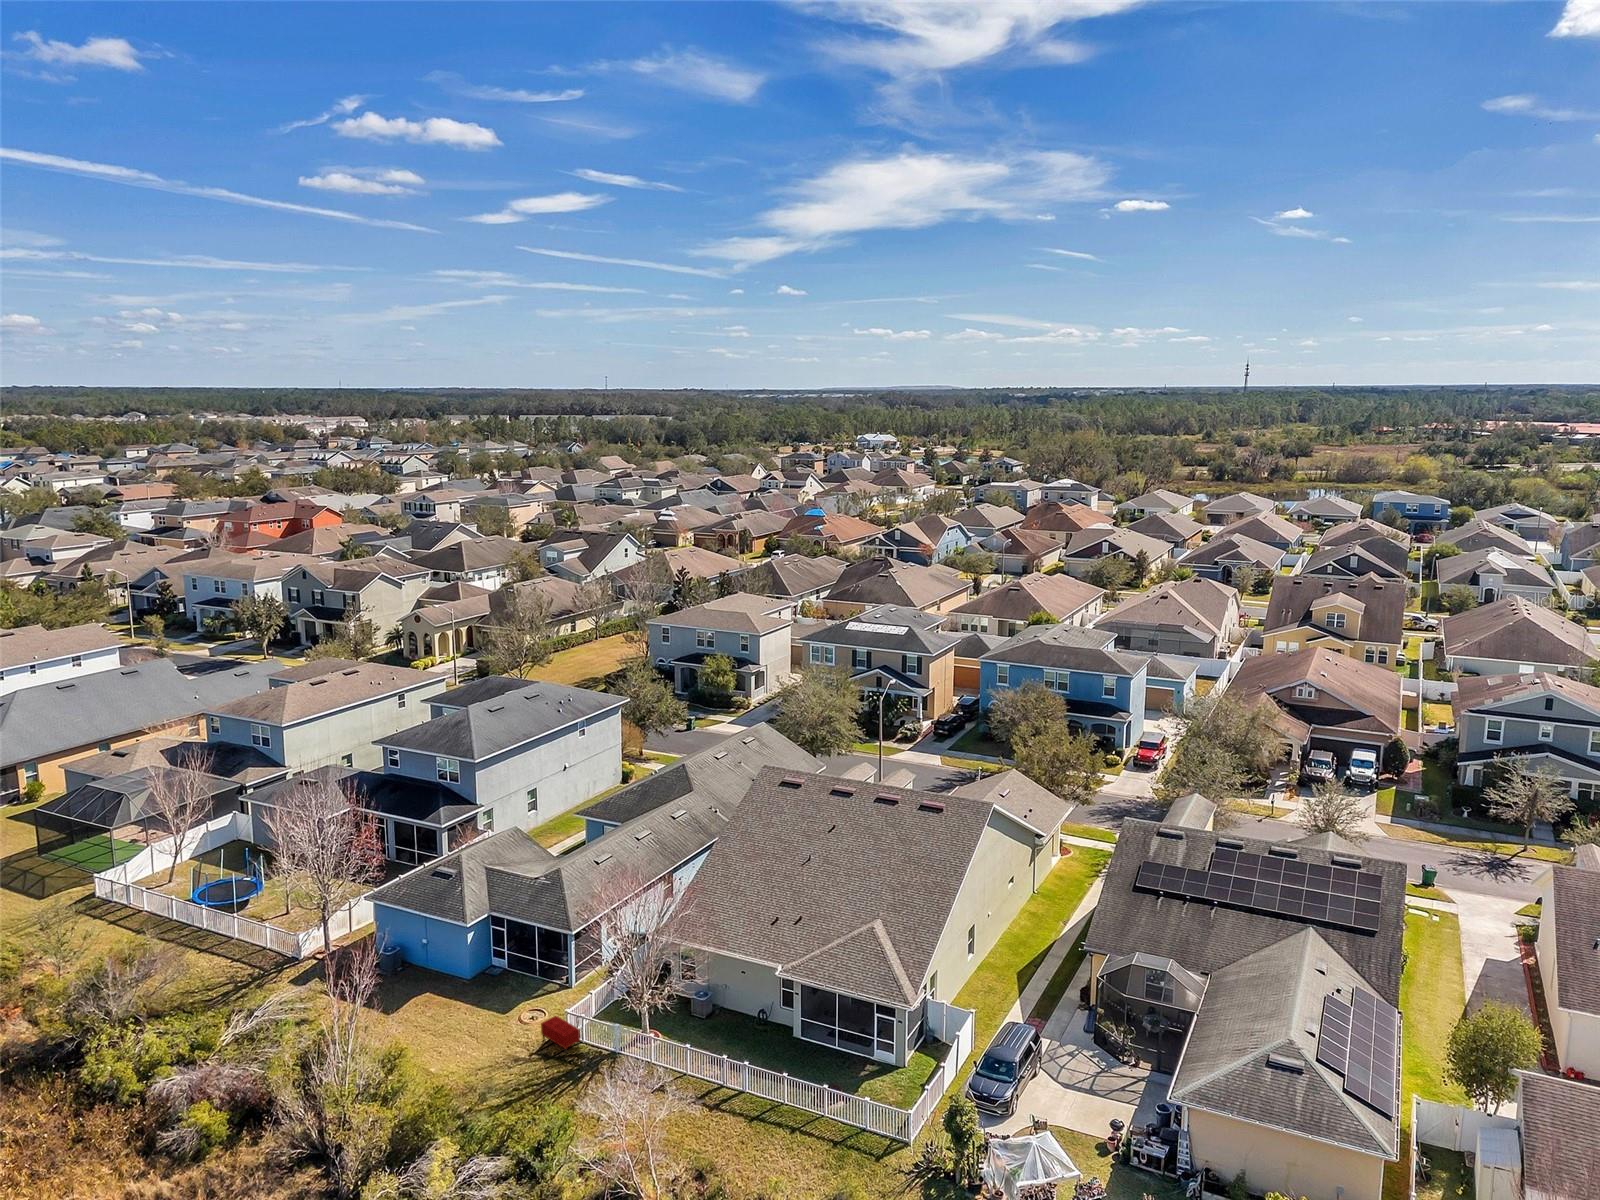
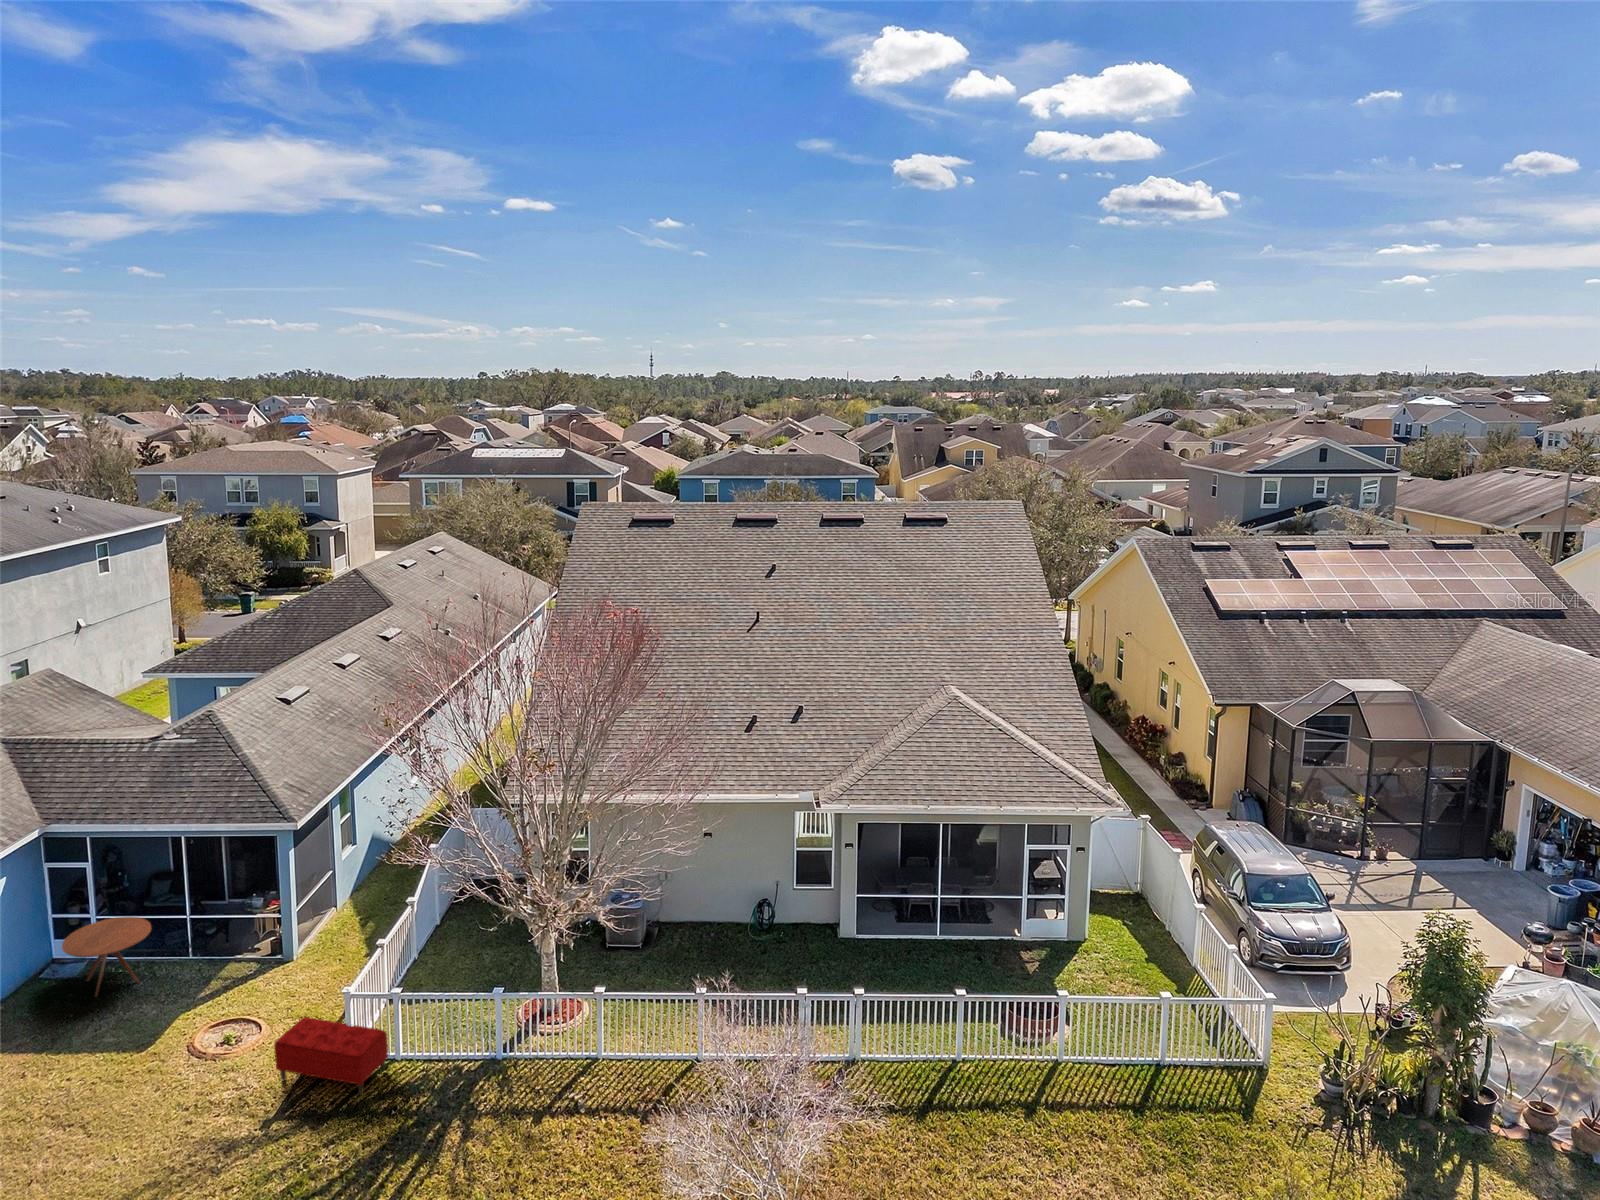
round table: none [491,954,523,987] -> present [62,917,151,996]

